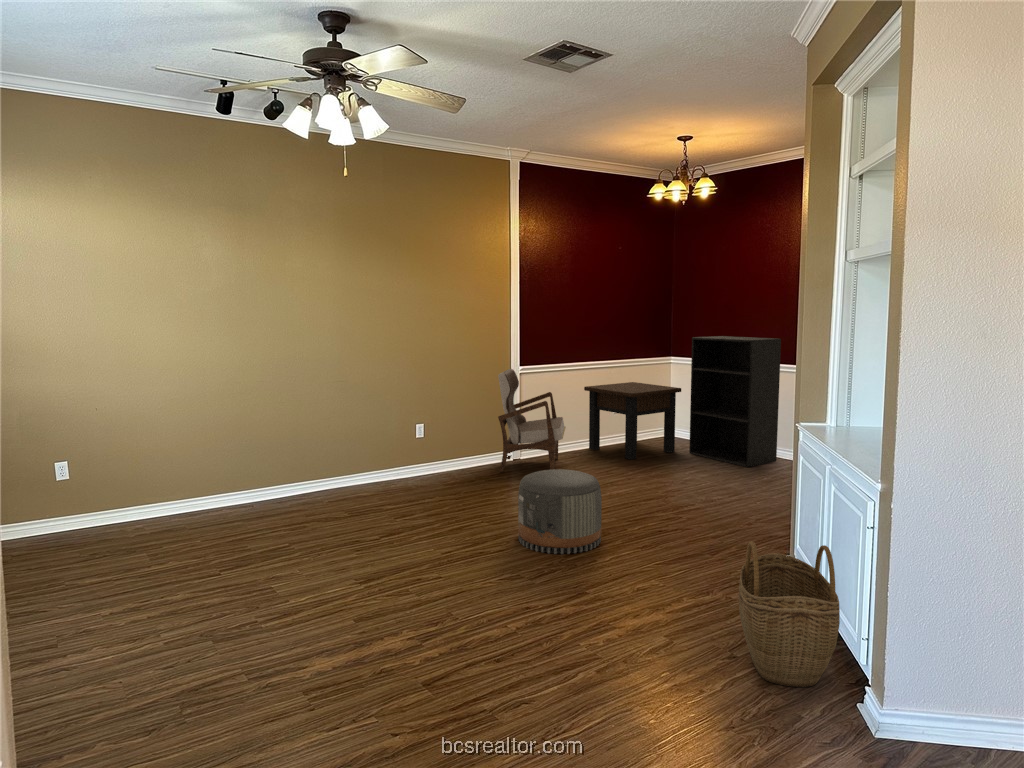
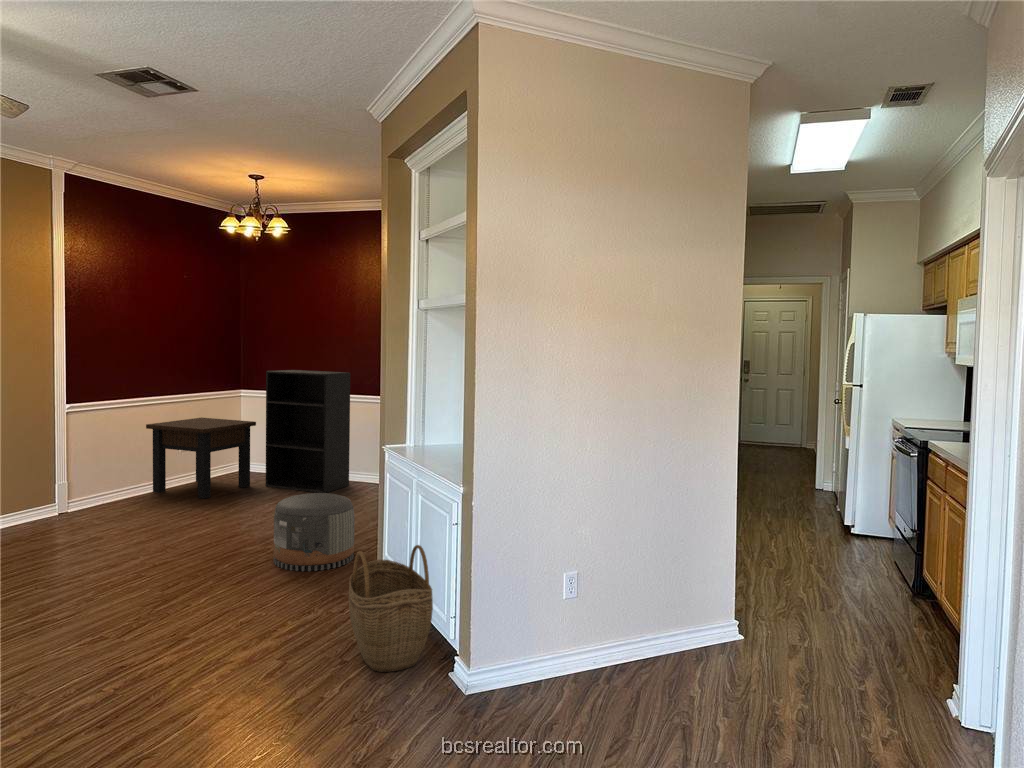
armchair: present [498,369,565,472] -> none [37,407,127,530]
pouf: present [518,469,602,554] -> present [274,493,355,571]

